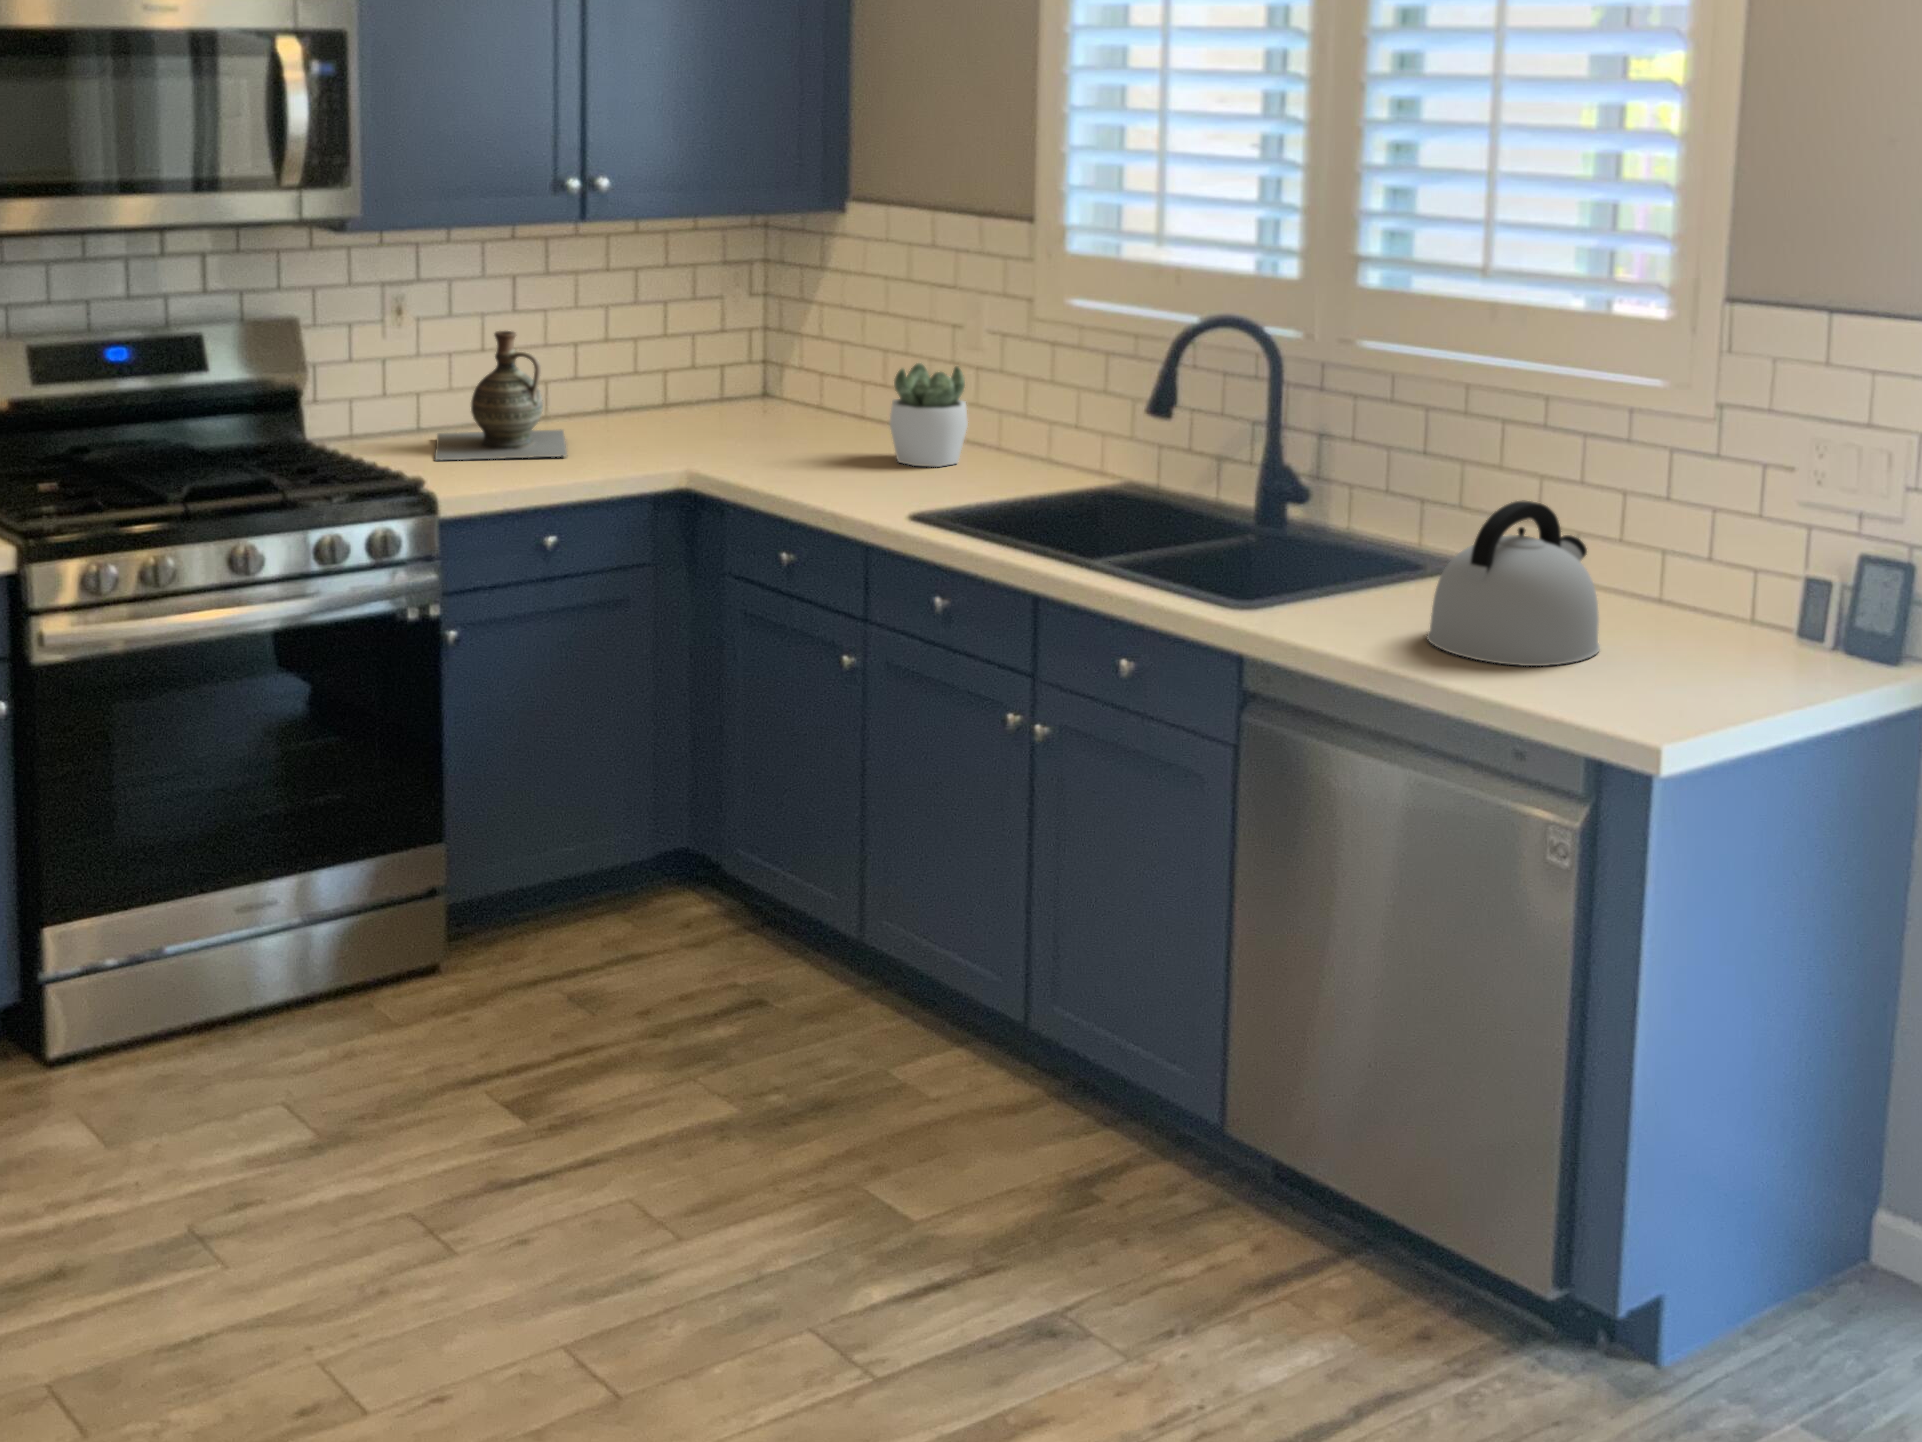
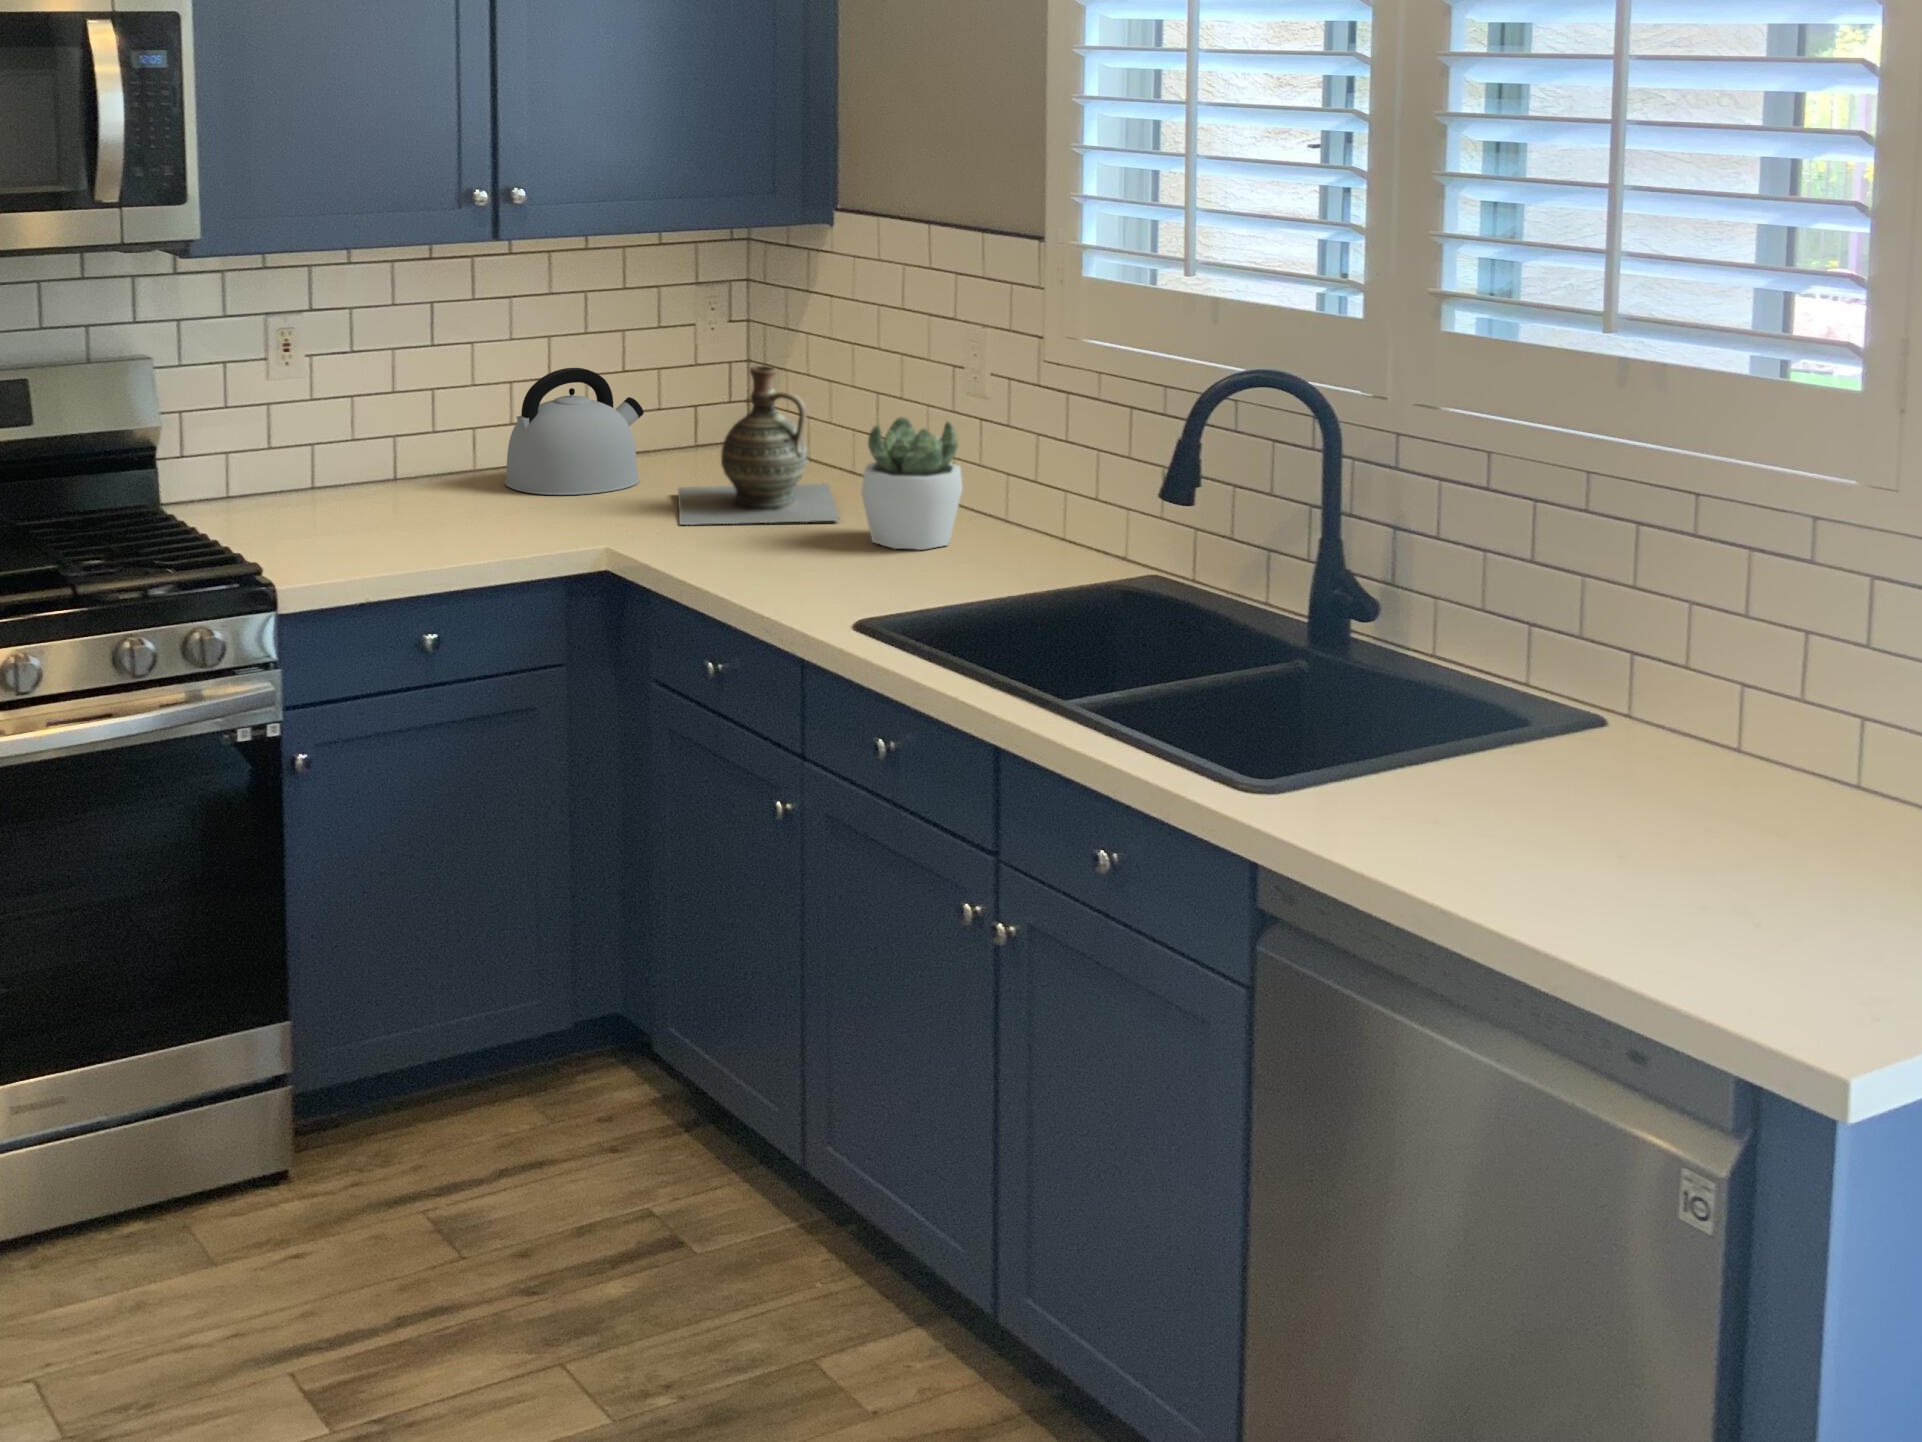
ceramic jug: present [435,331,567,460] -> present [678,366,839,525]
kettle: present [1427,500,1600,666] -> present [505,368,644,495]

